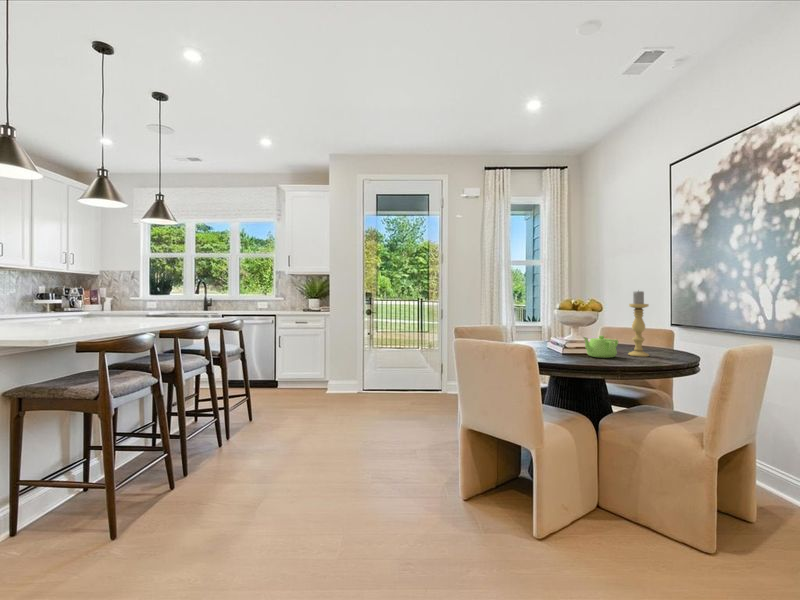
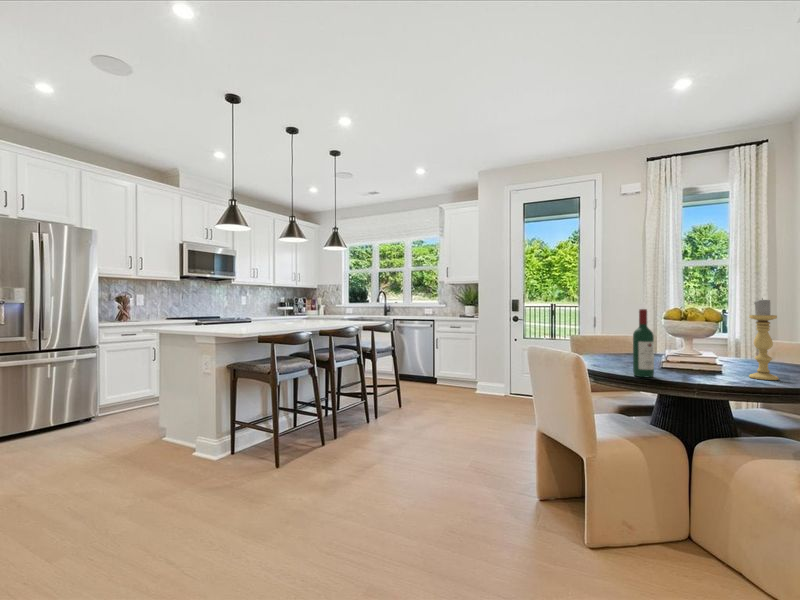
wine bottle: none [561,299,578,362] -> present [633,309,654,378]
teapot: present [584,336,618,358] -> none [674,351,728,377]

